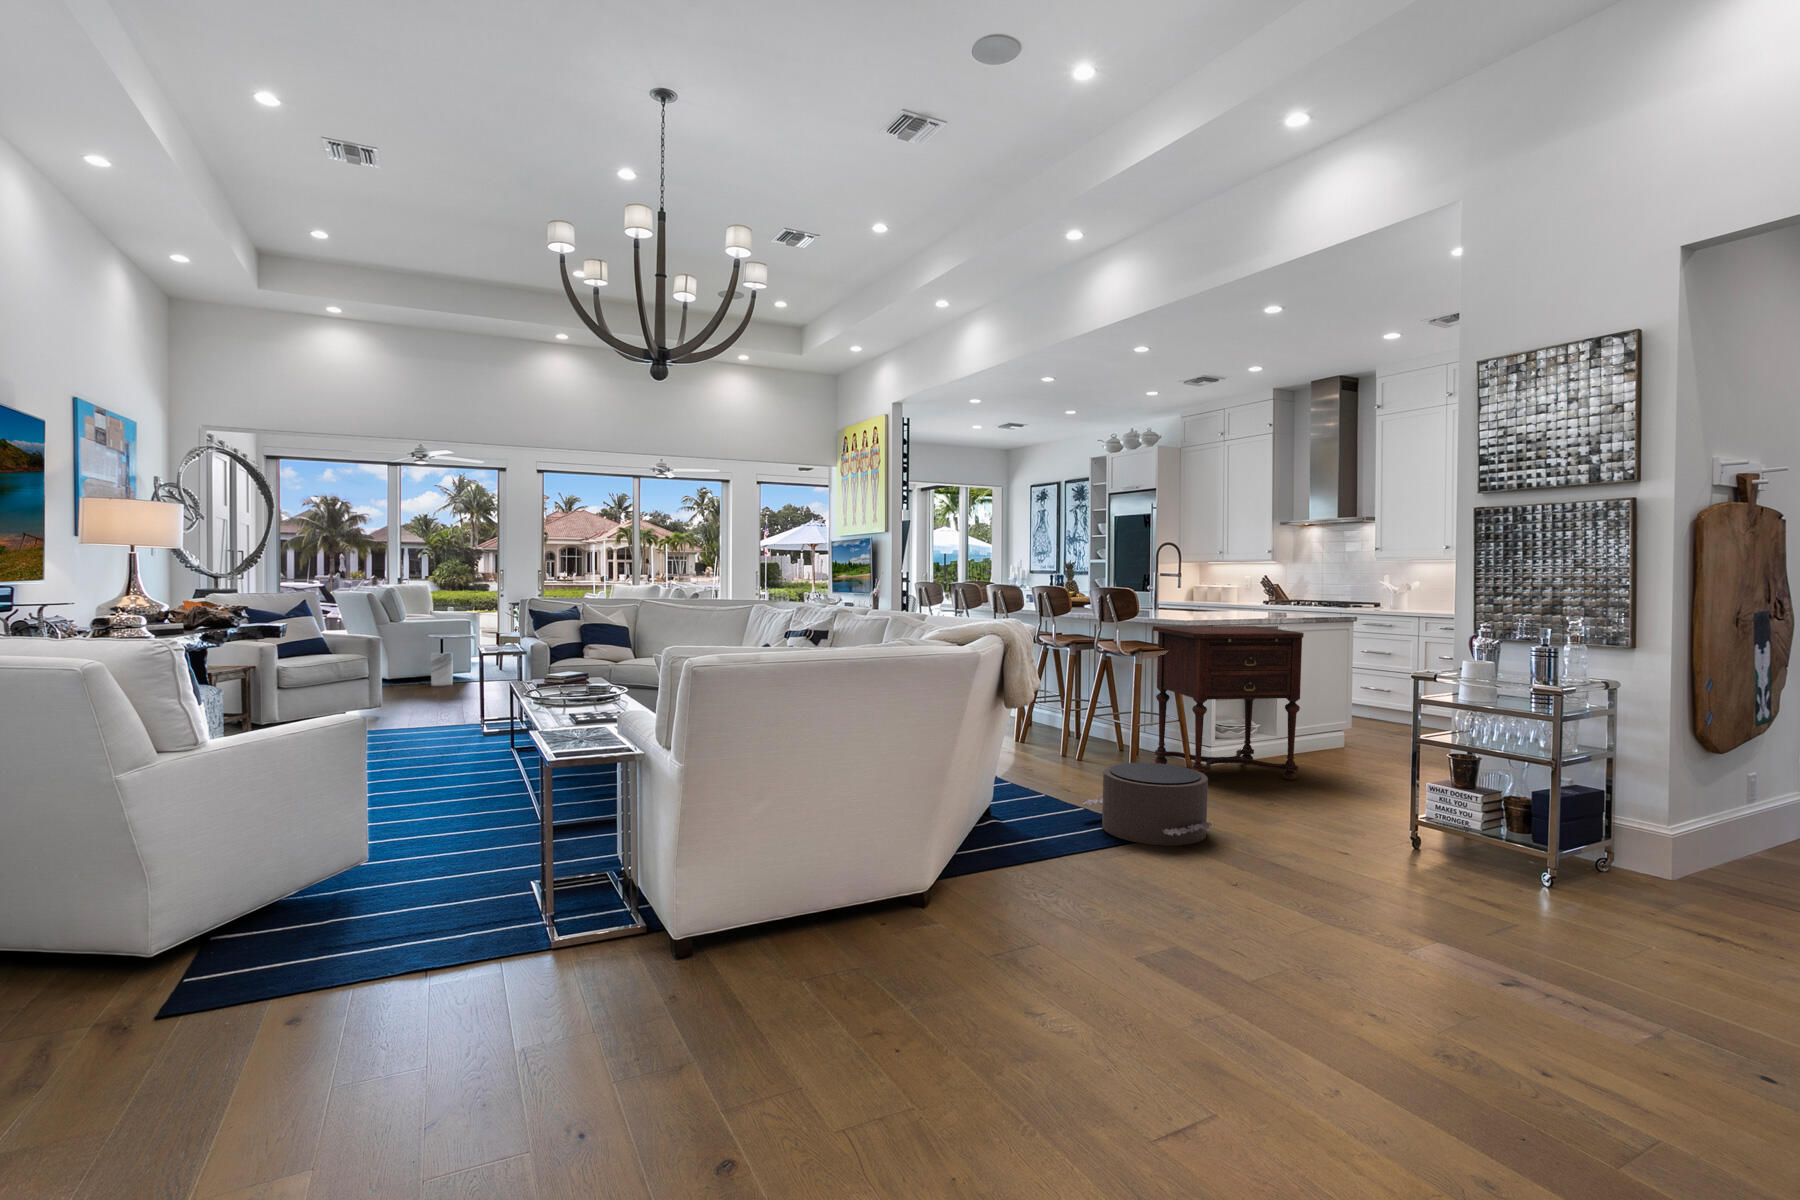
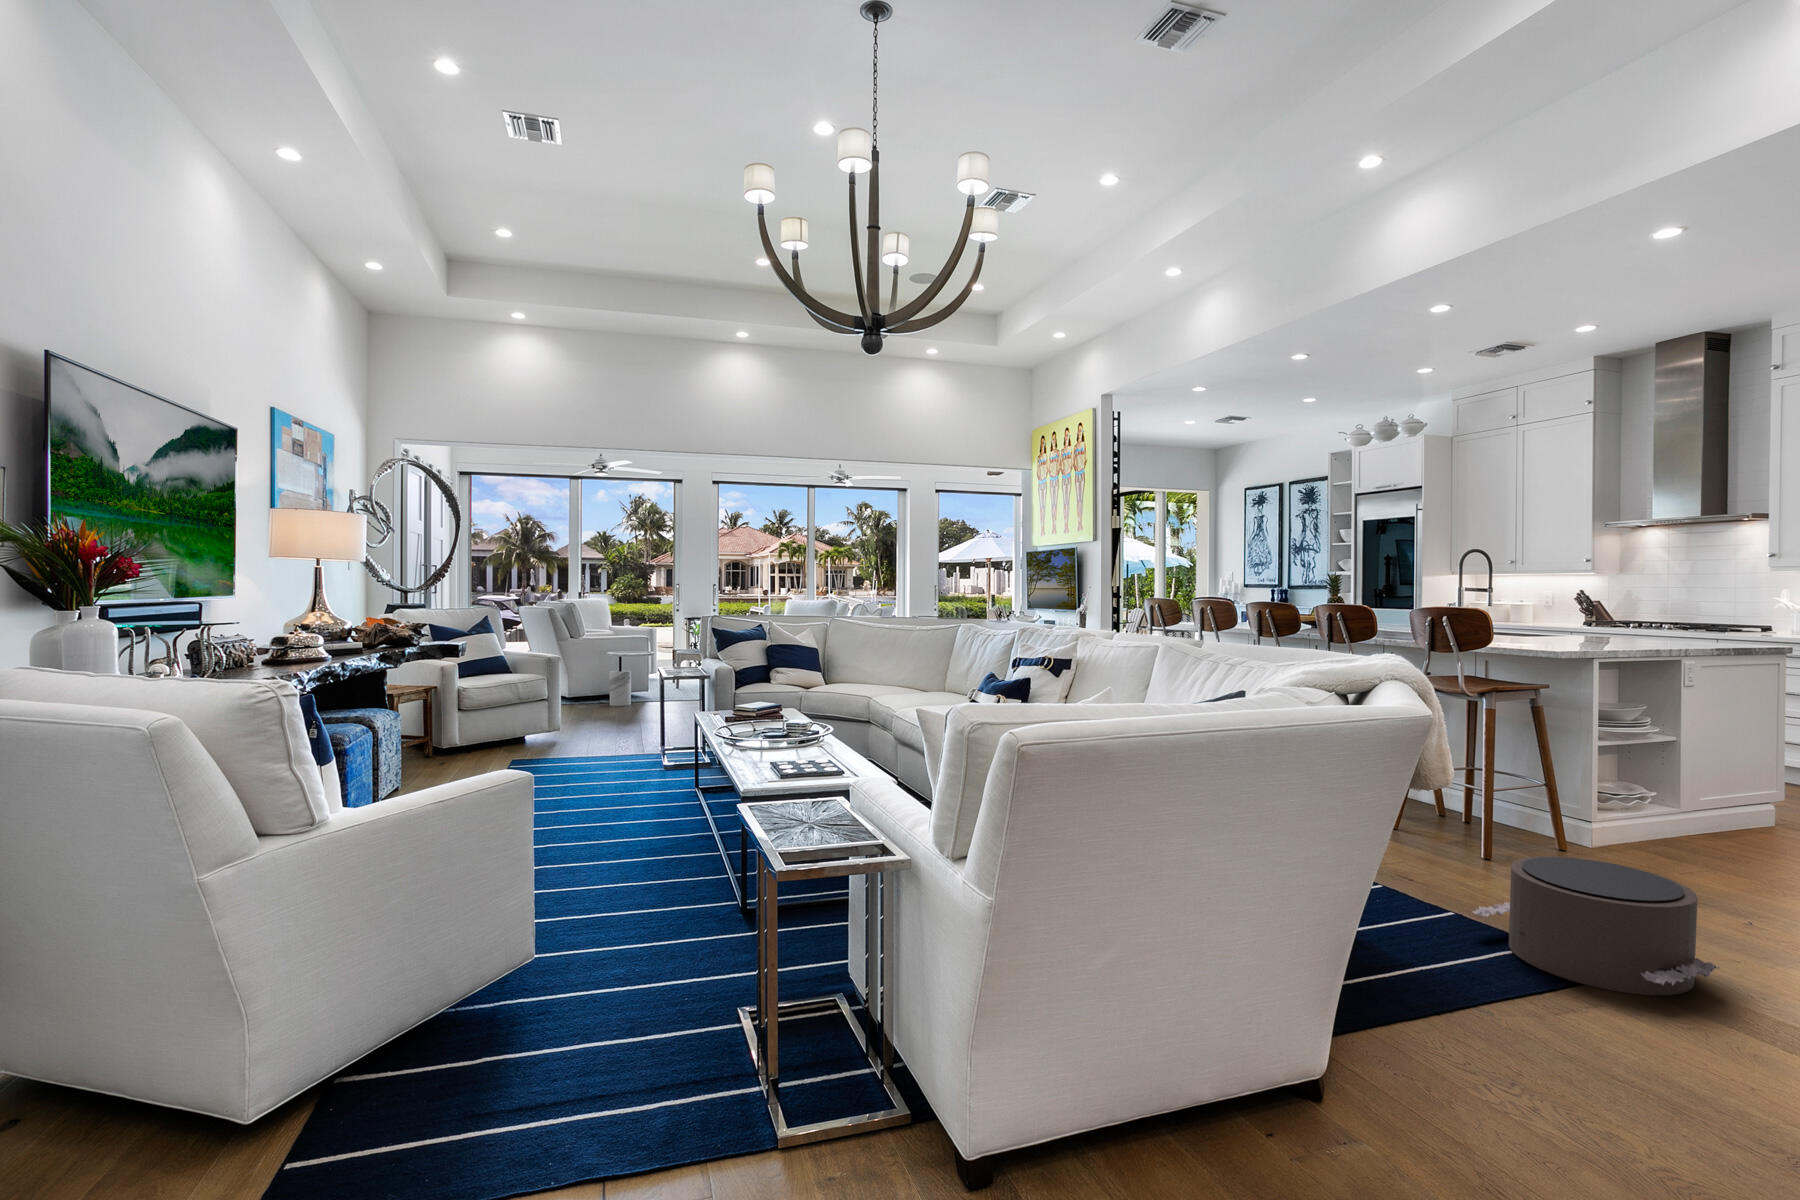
side table: present [1153,626,1304,780] -> none [1509,657,1760,878]

